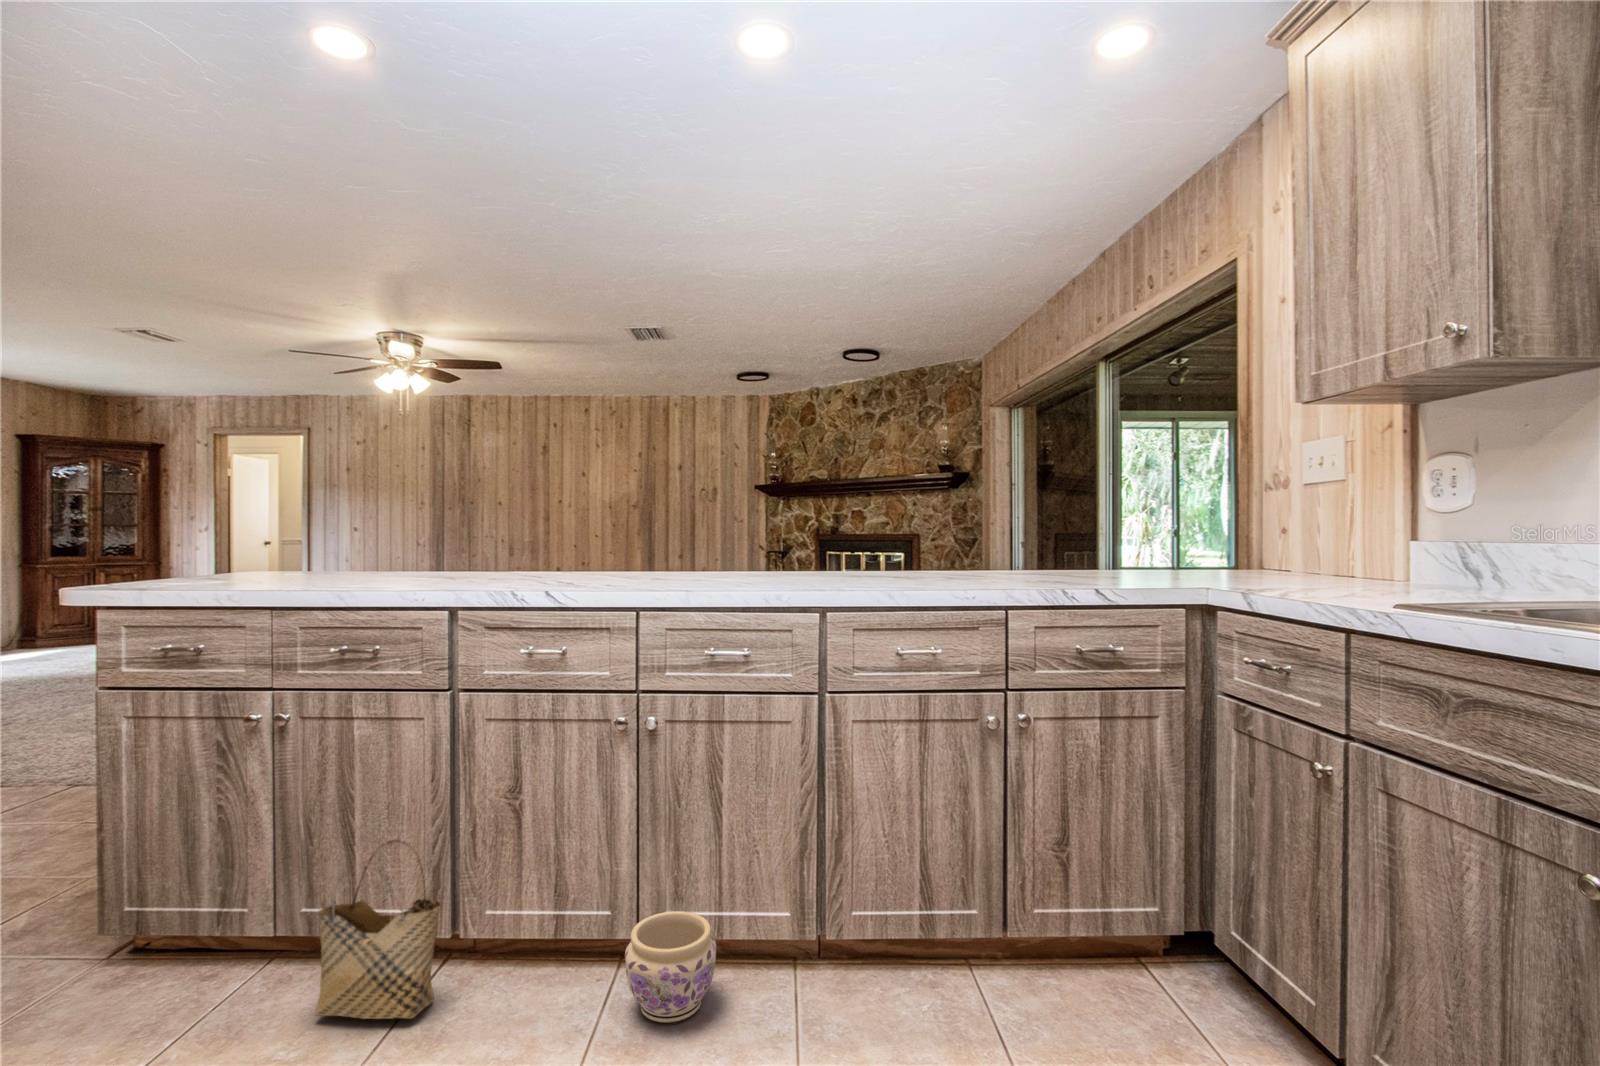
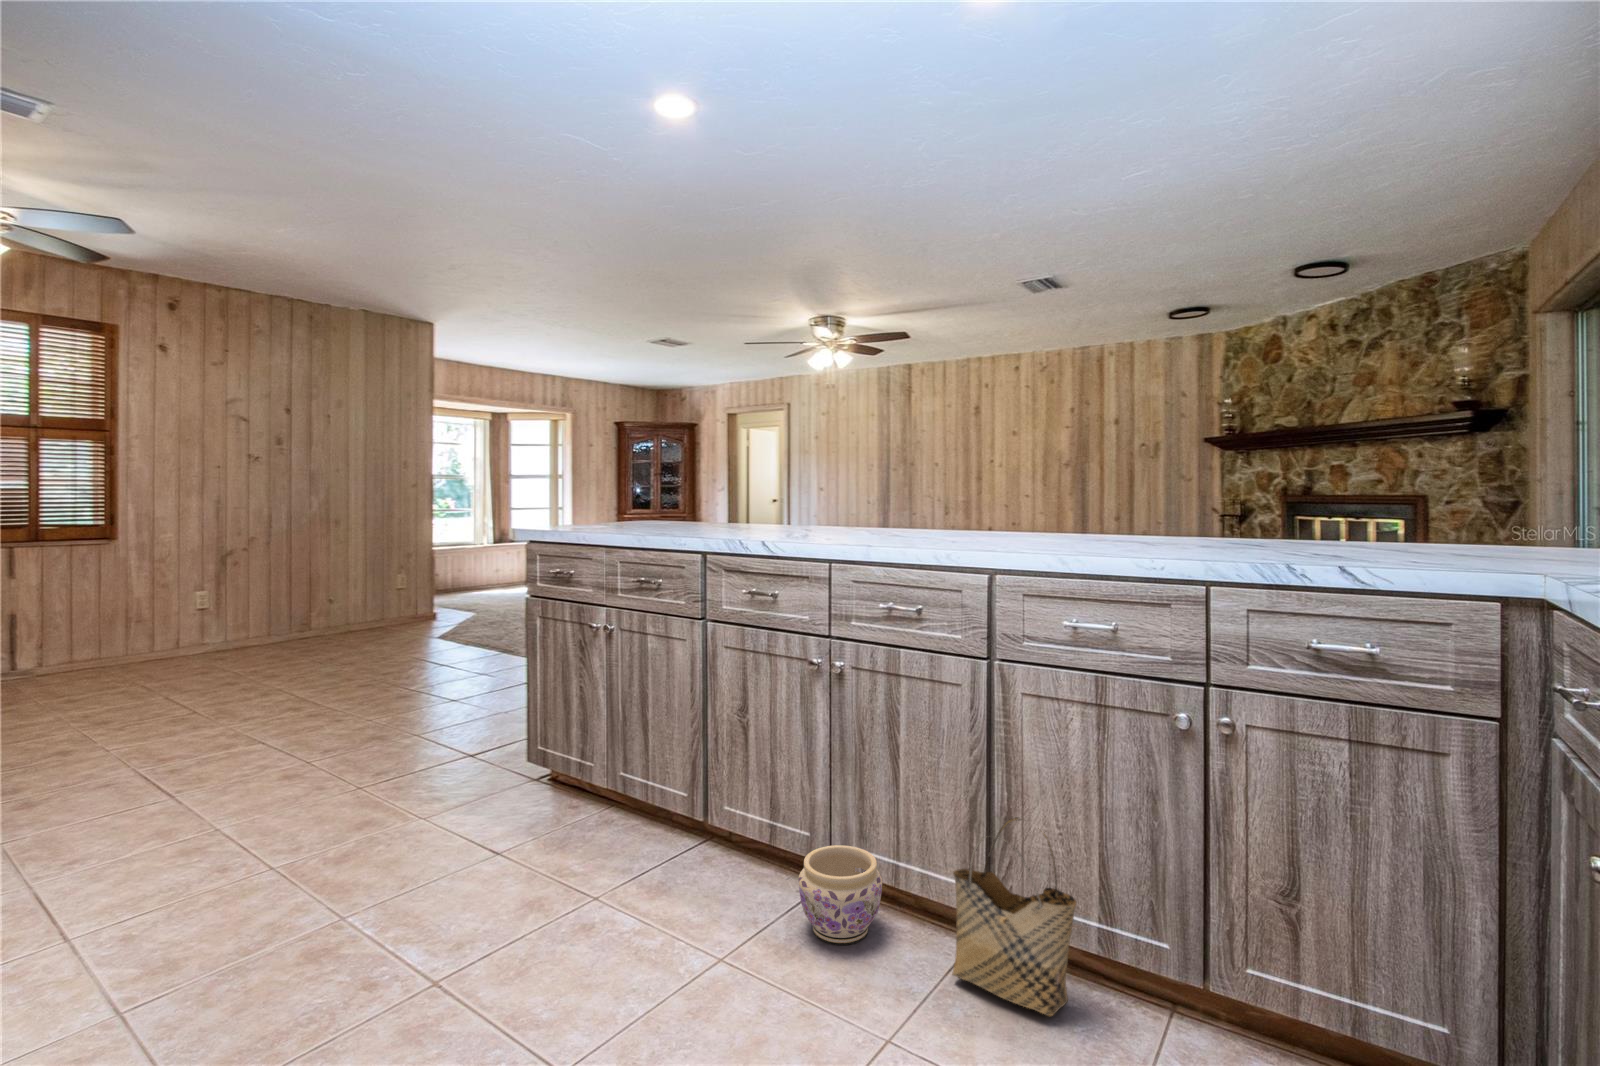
woven basket: present [315,840,441,1019] -> present [953,817,1076,1016]

